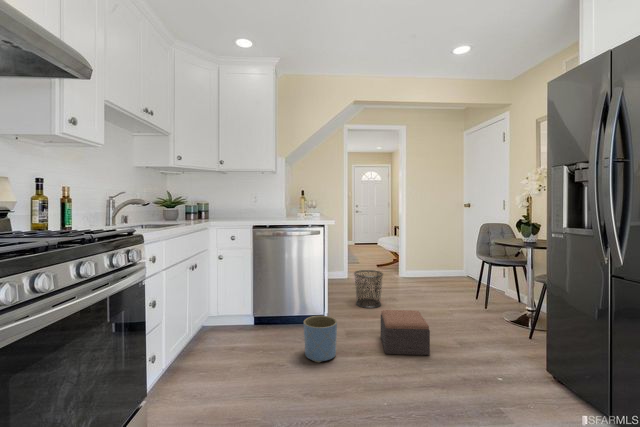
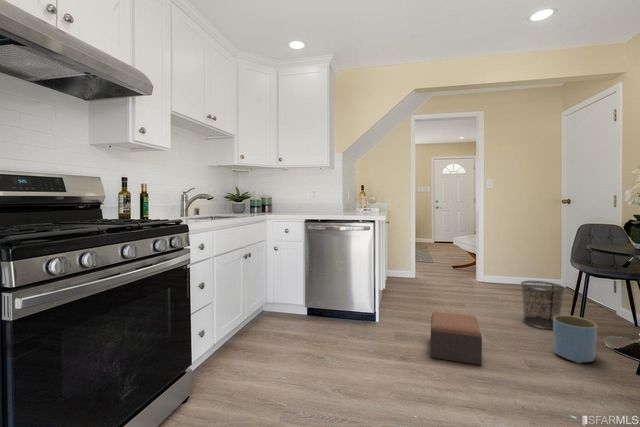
waste bin: present [354,270,383,308] -> present [521,281,565,329]
planter: present [304,316,337,363] -> present [553,315,597,363]

